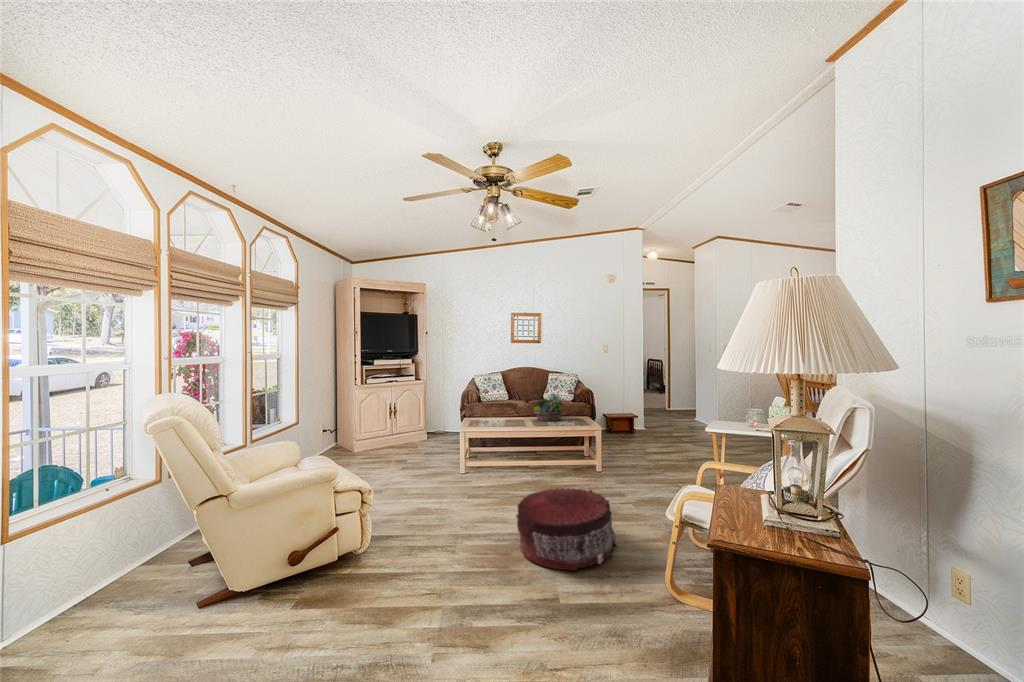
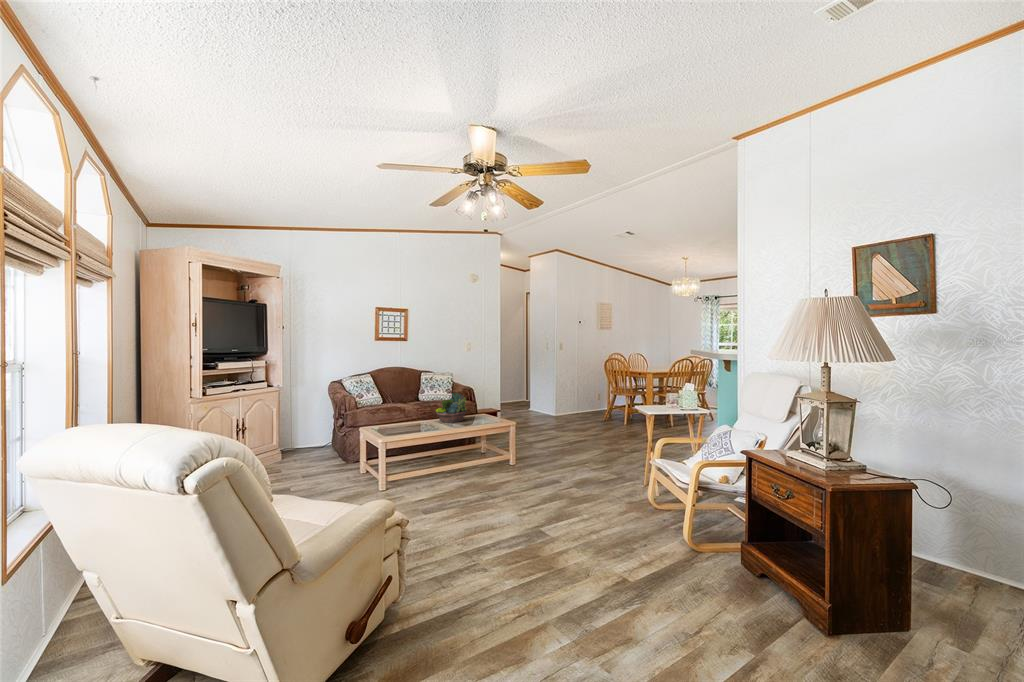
pouf: present [516,487,617,570] -> none [528,479,619,557]

